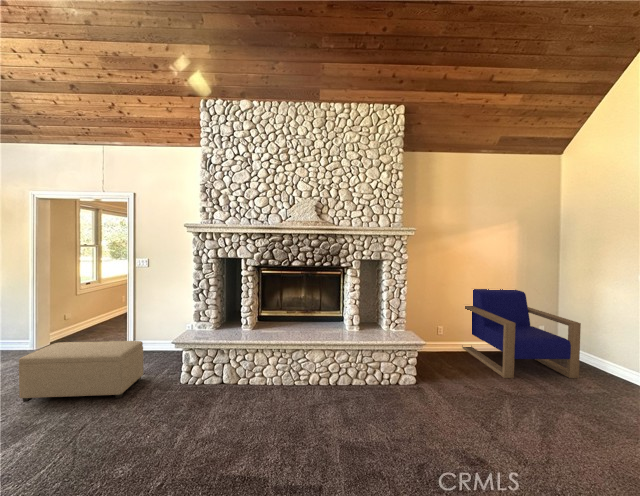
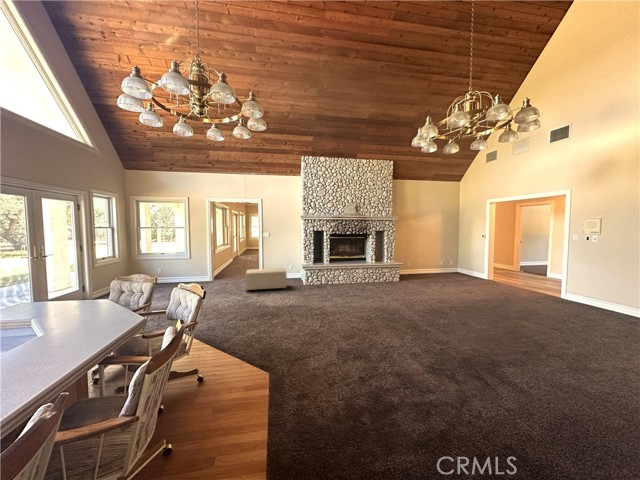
armchair: present [462,289,581,378] -> none [417,244,464,279]

